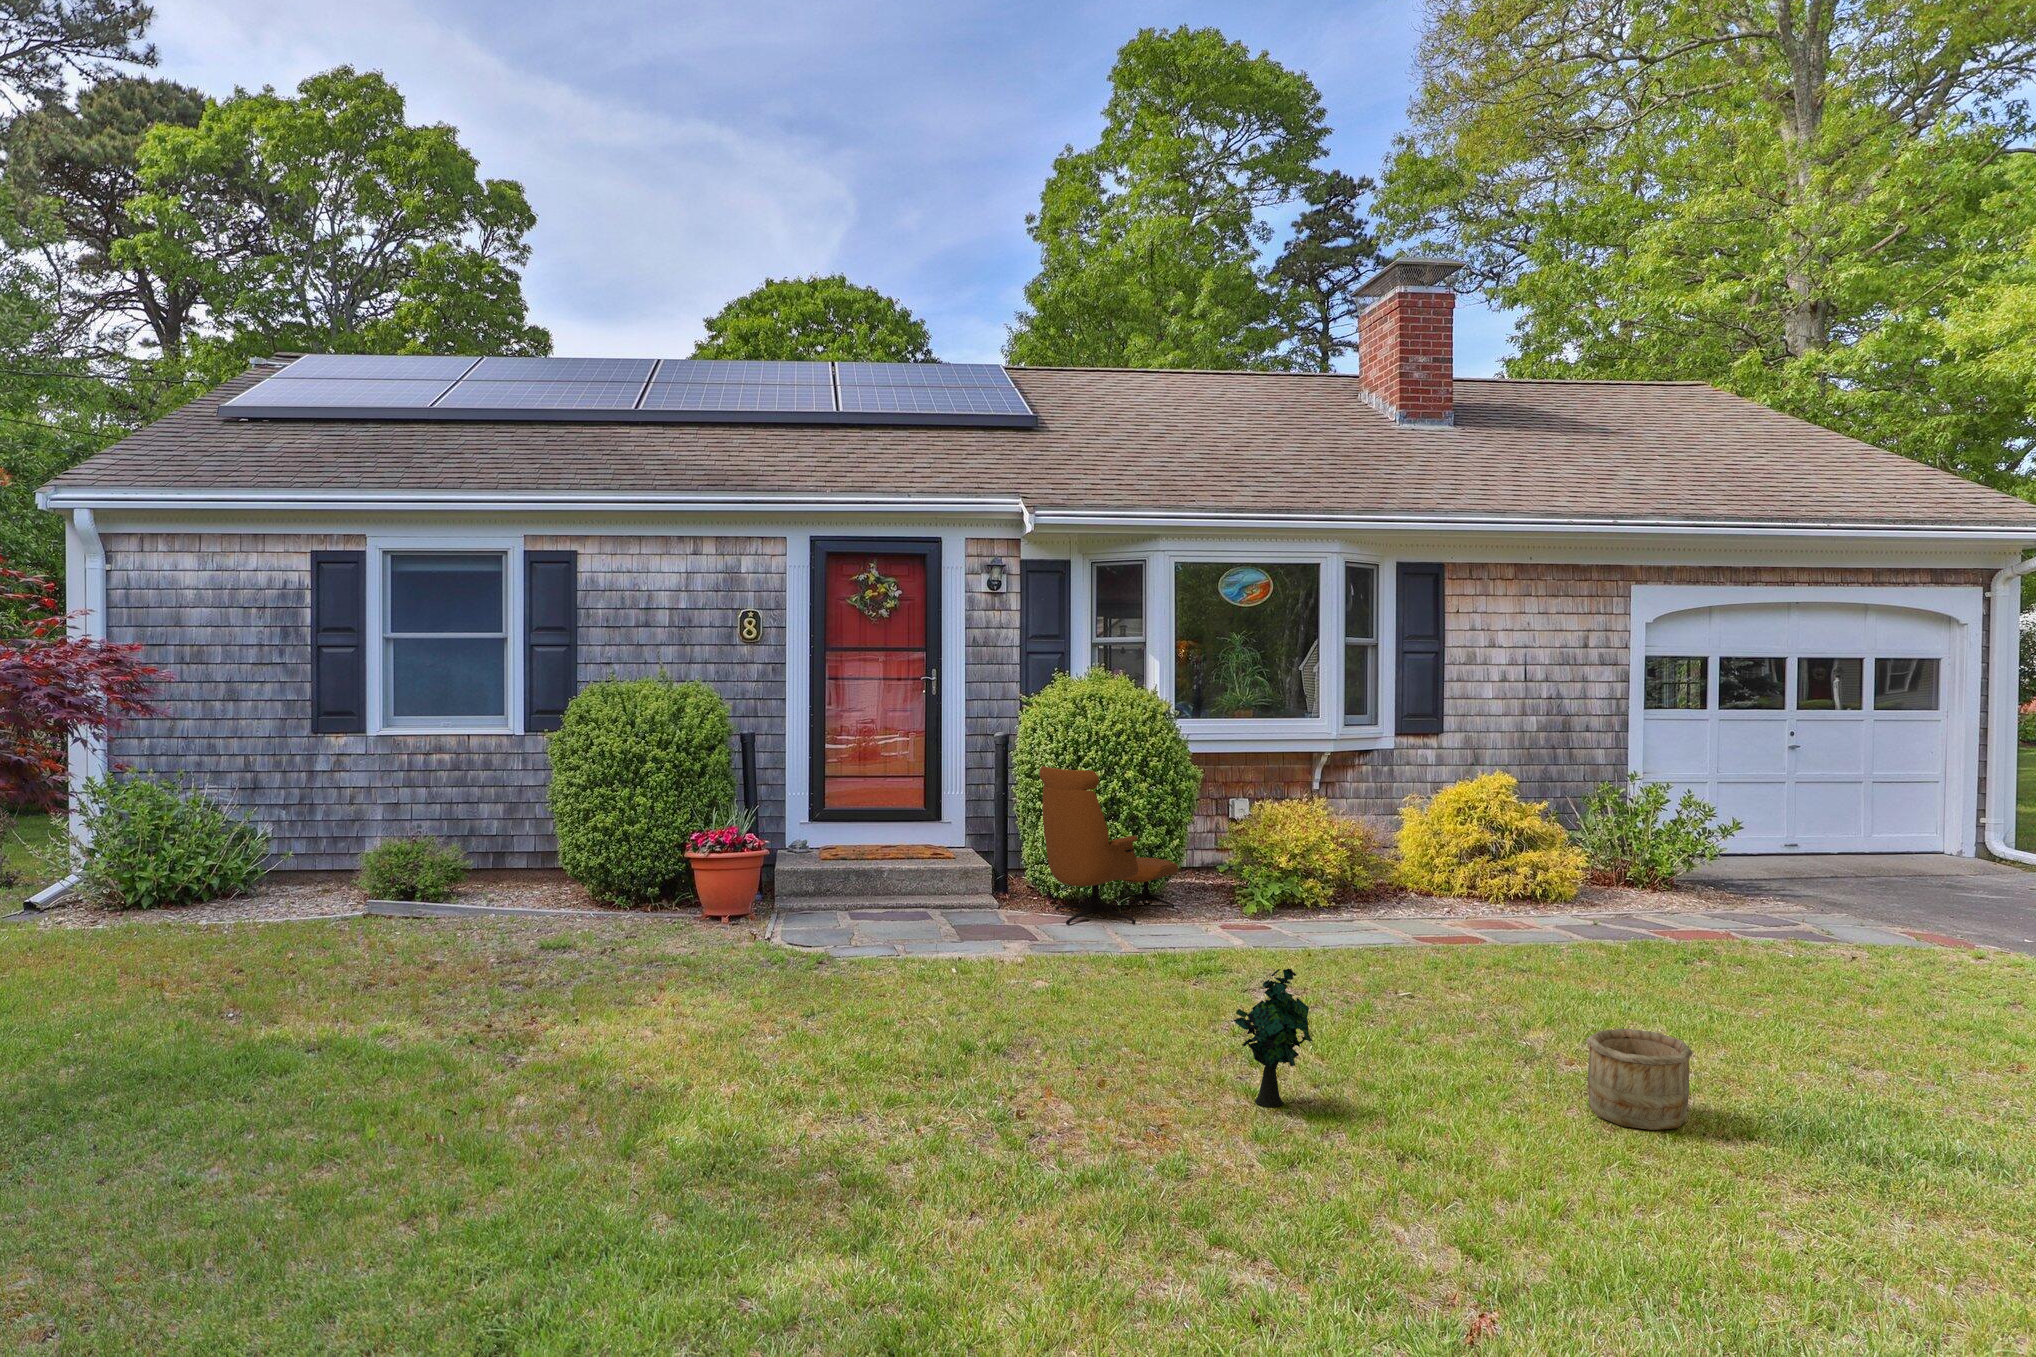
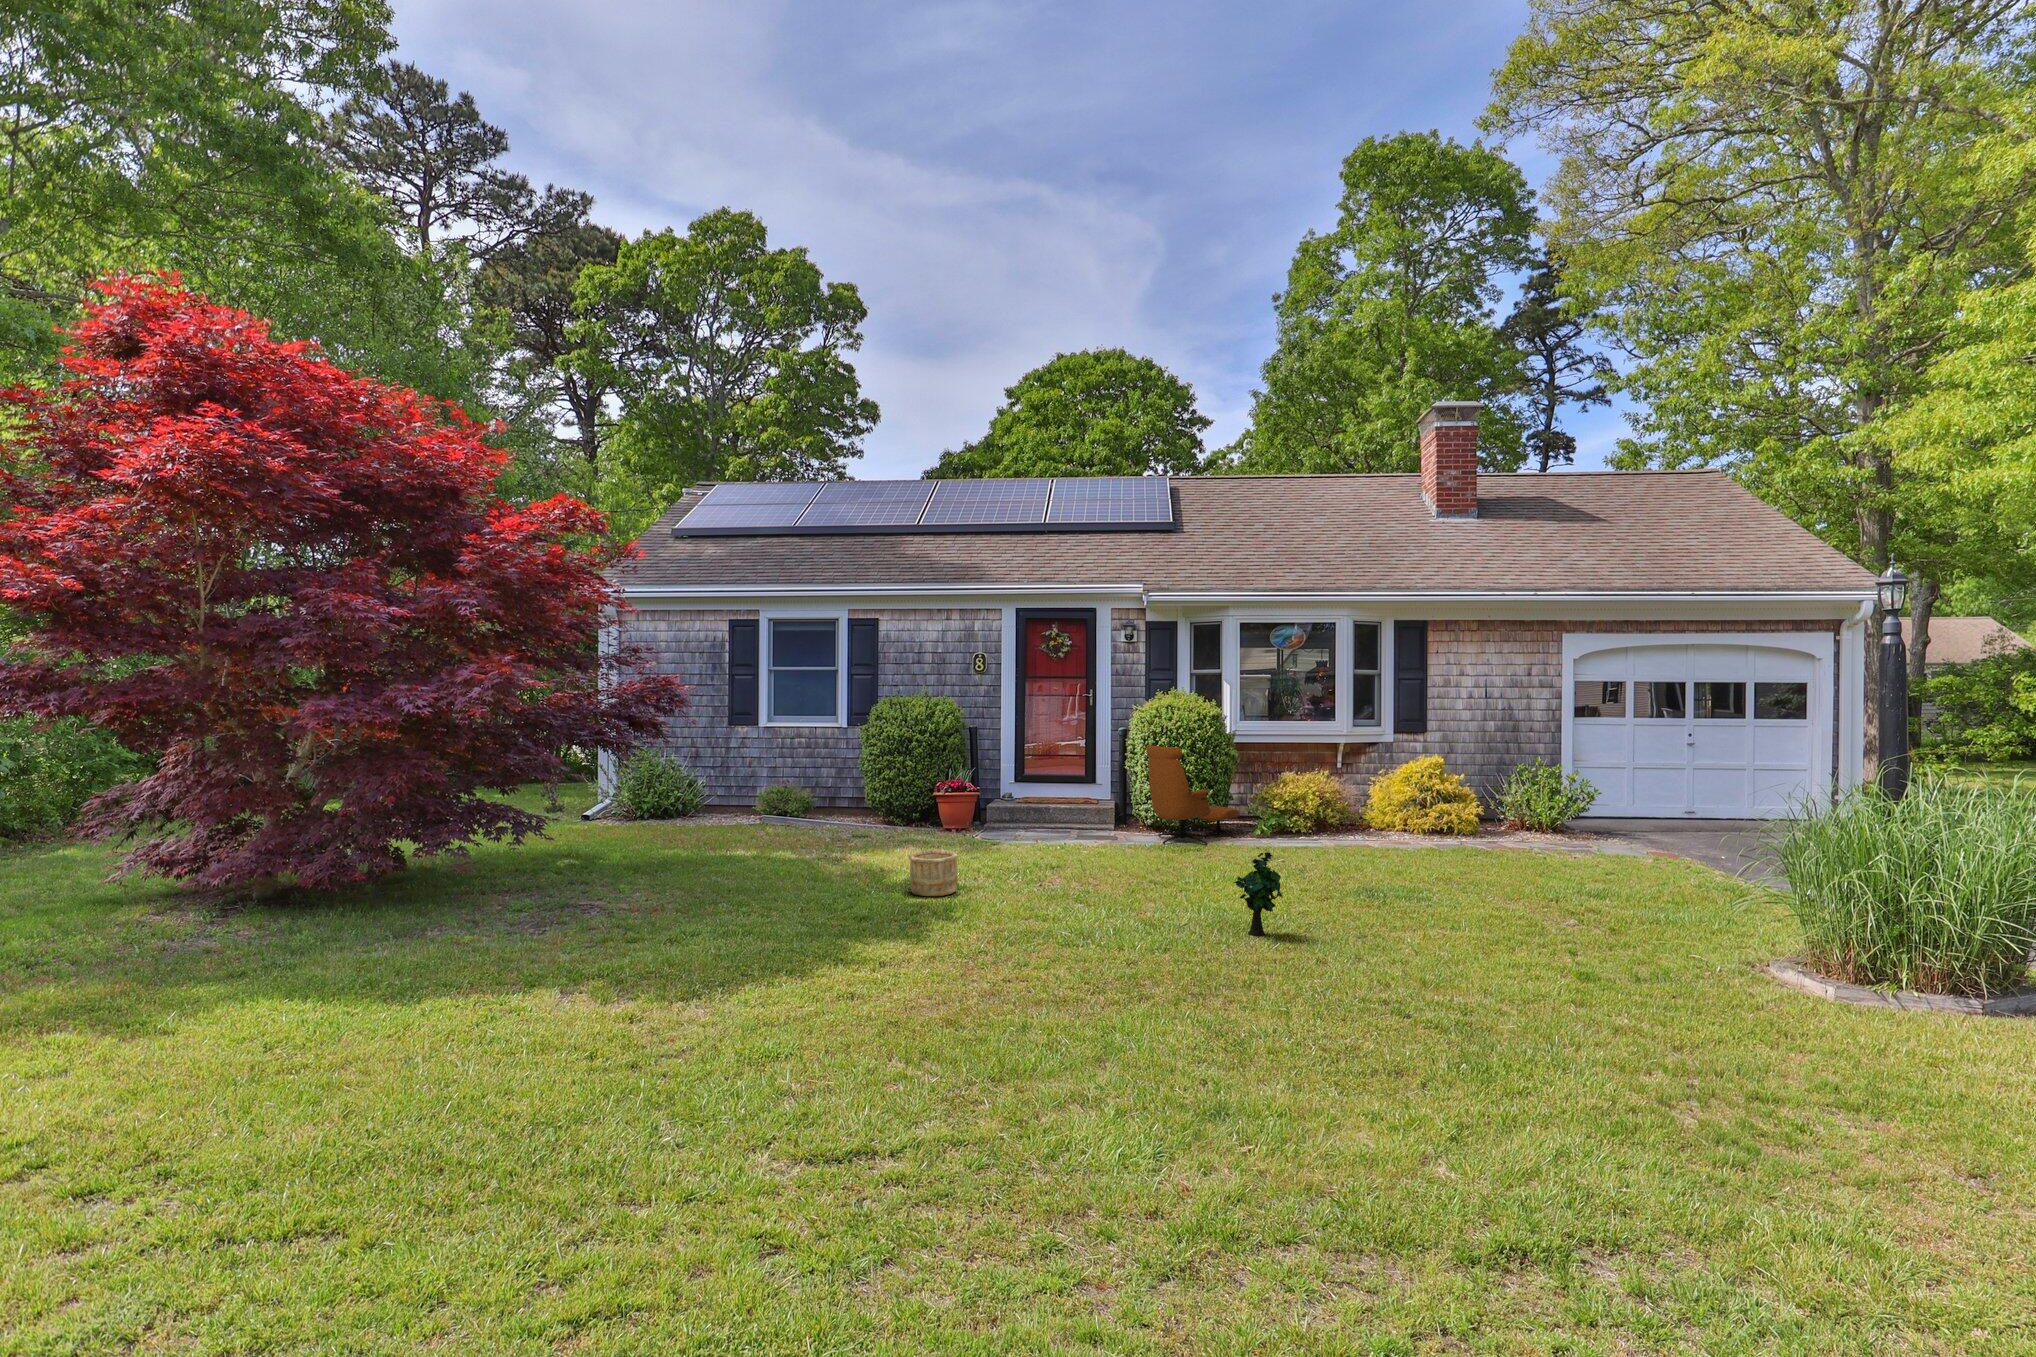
wooden bucket: present [1586,1029,1693,1130] -> present [909,850,958,896]

